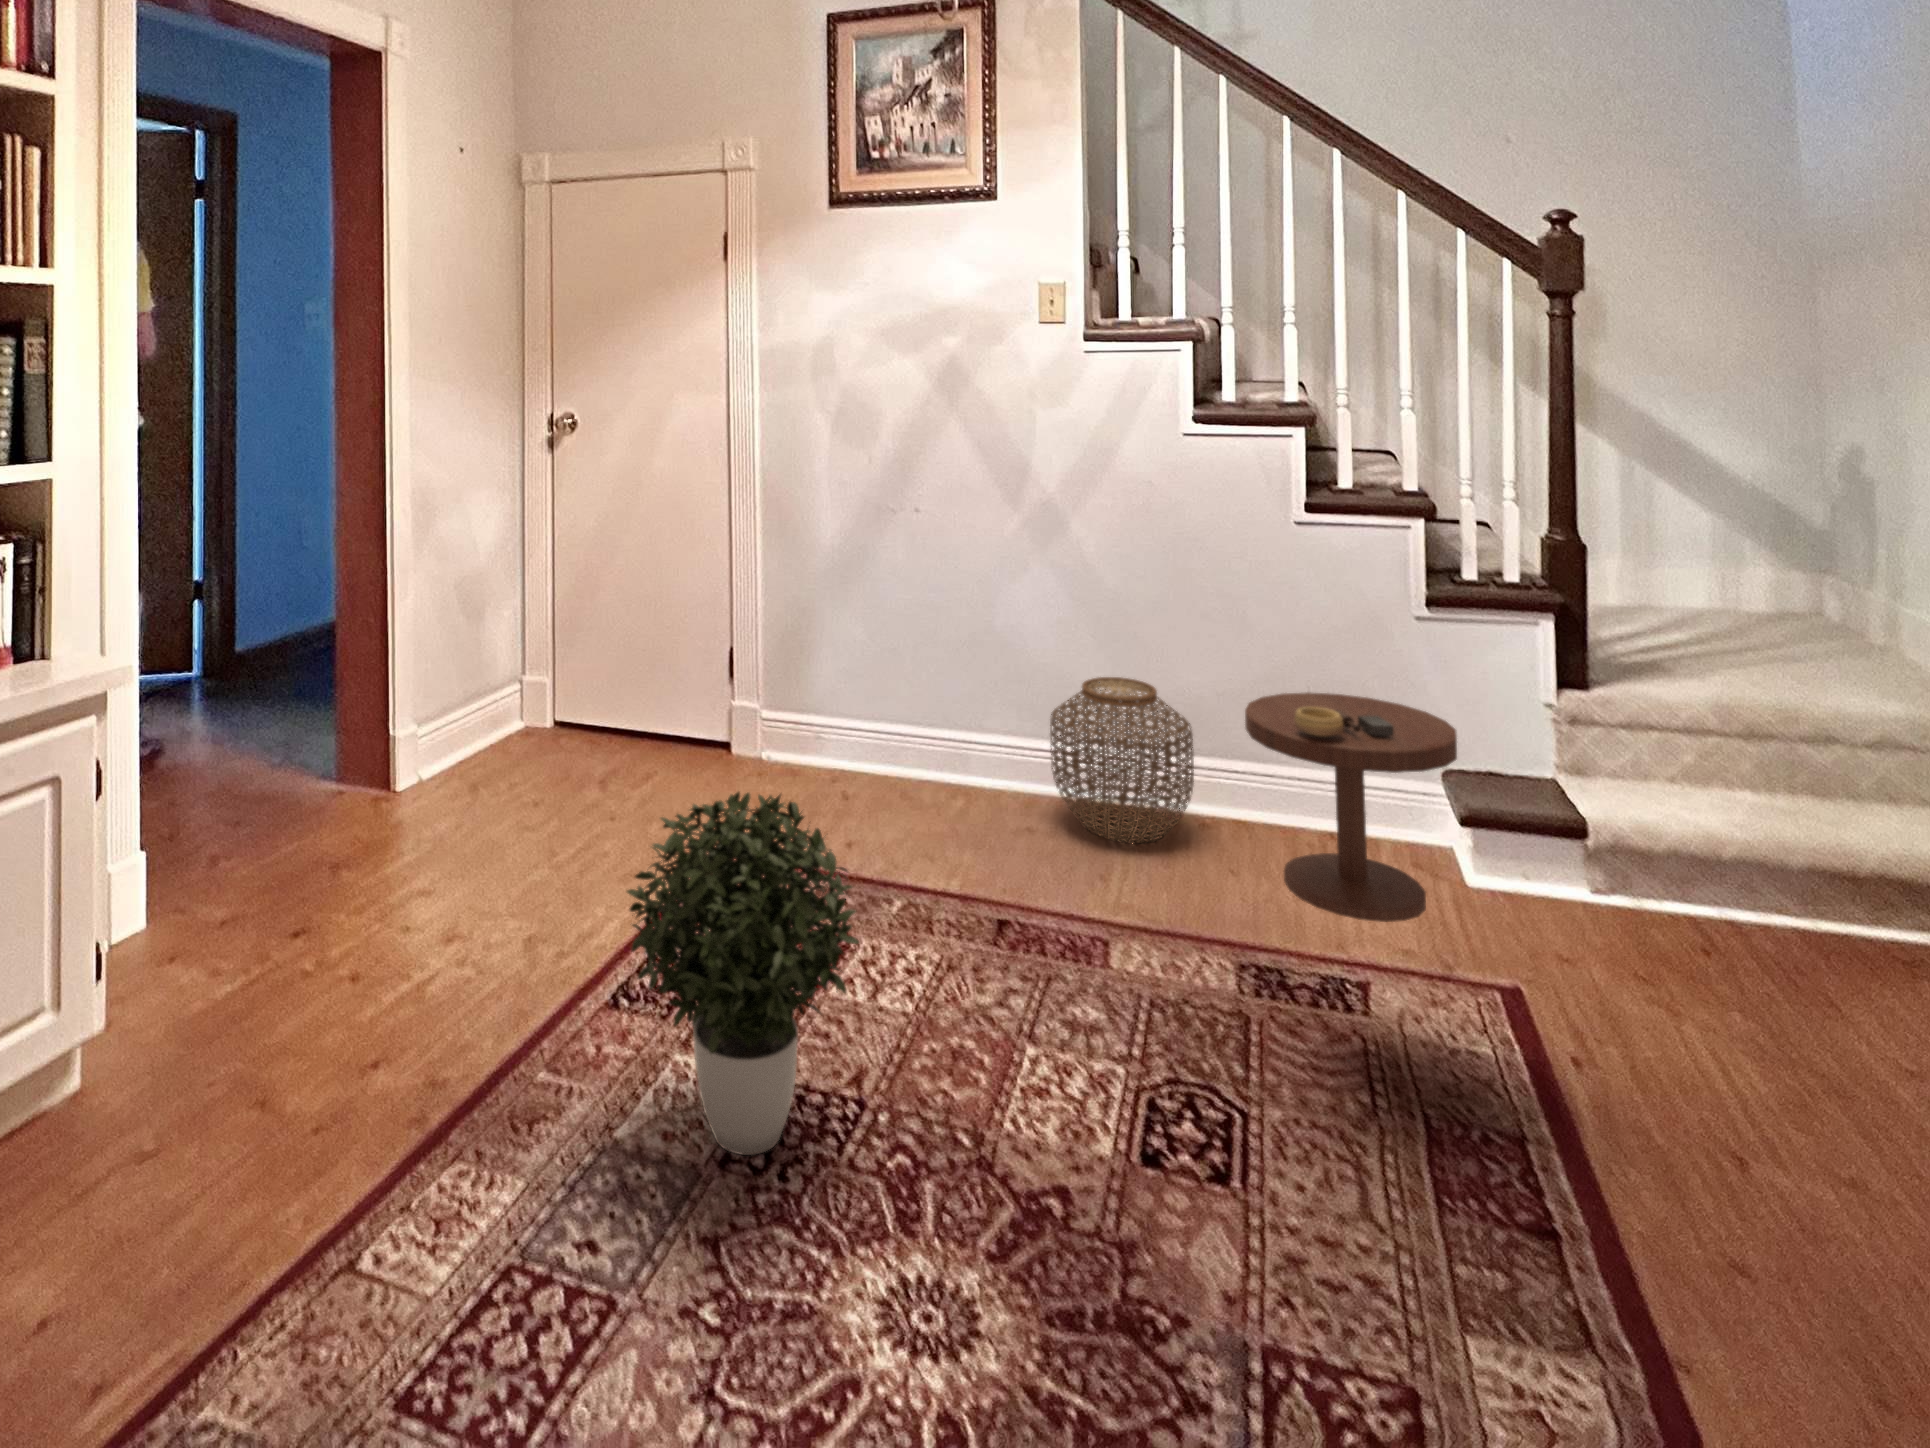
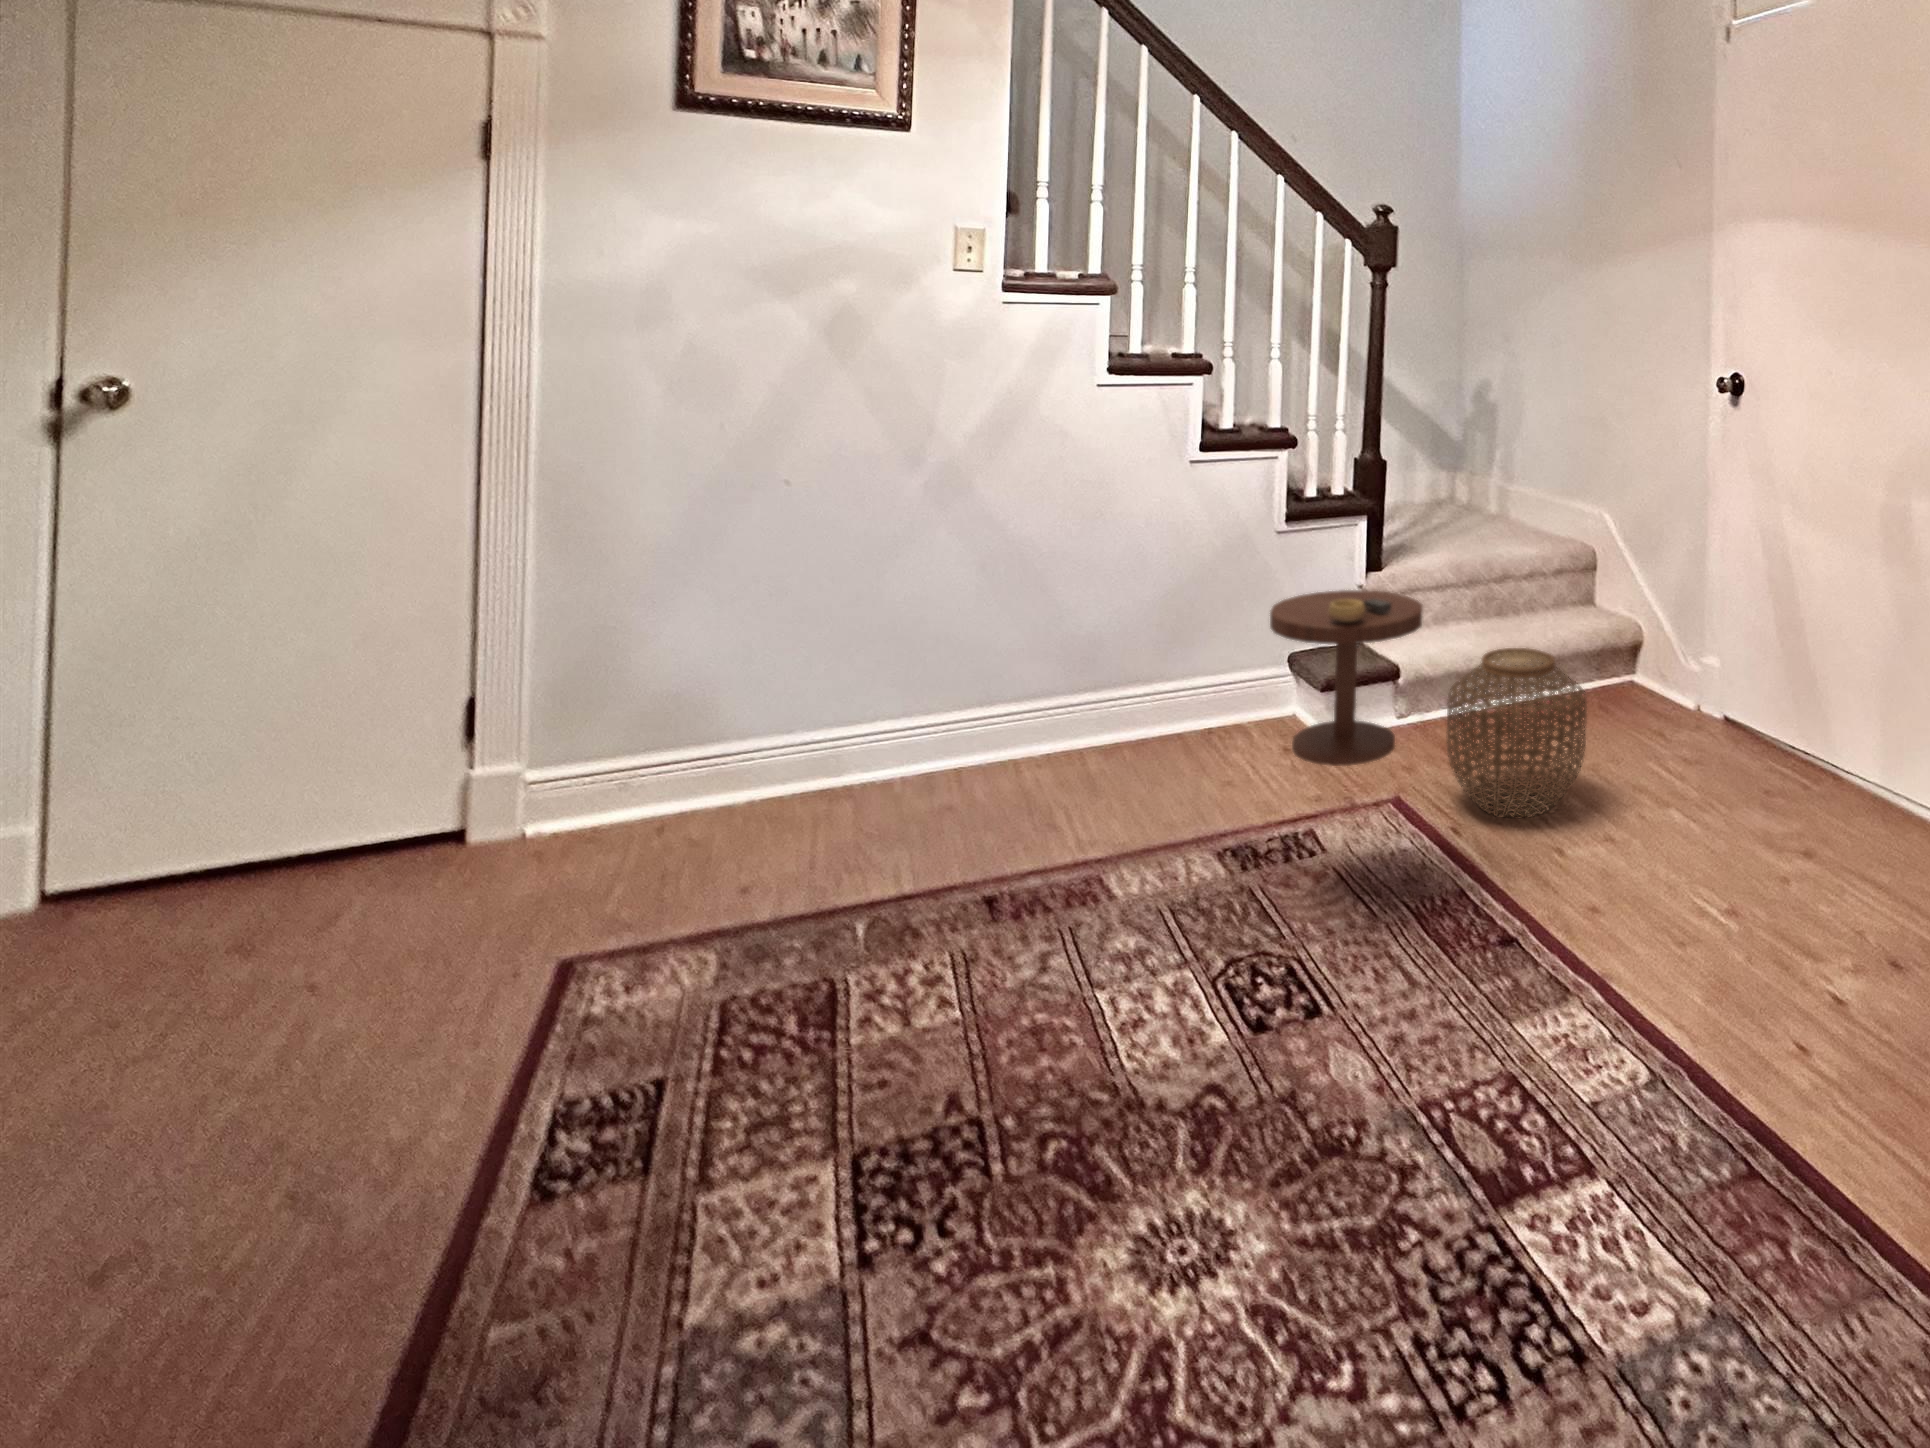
woven basket: present [1050,677,1194,843] -> present [1447,648,1587,817]
potted plant: present [627,792,859,1155] -> none [695,804,1025,1260]

